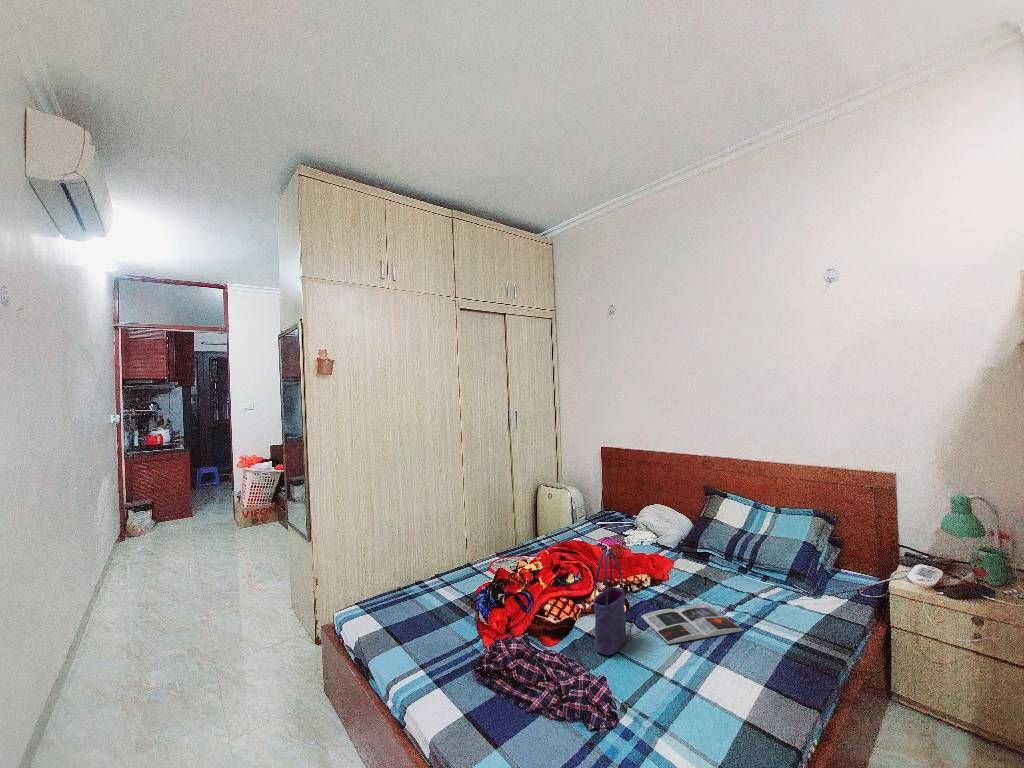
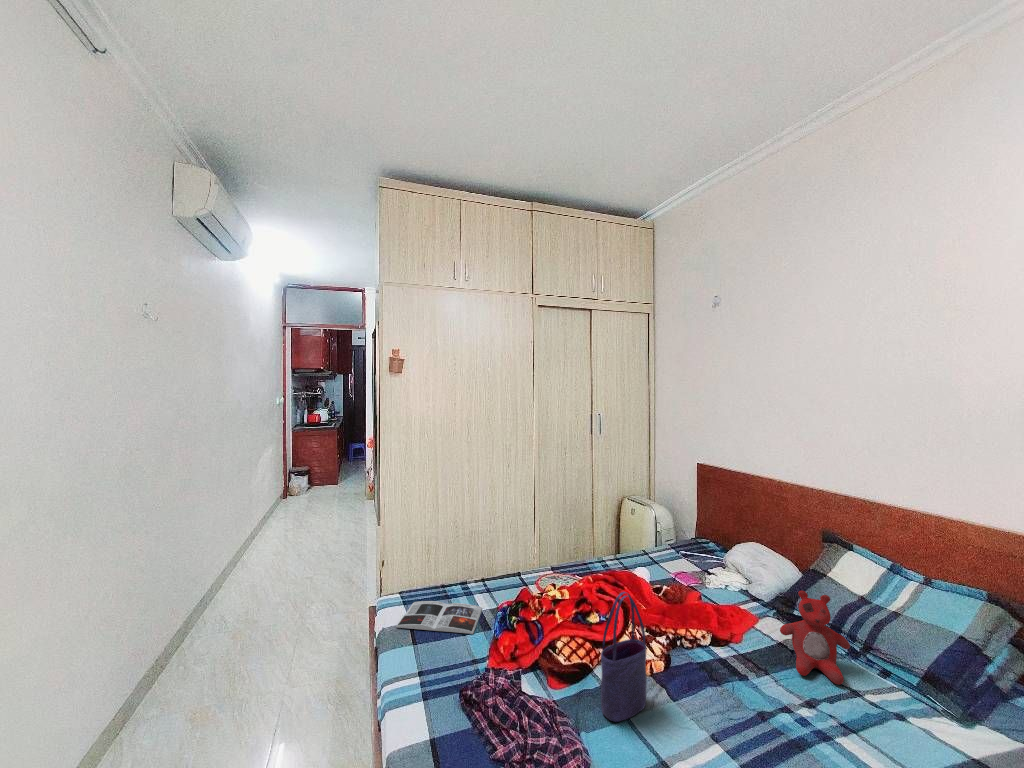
stuffed bear: none [698,529,745,592] -> present [780,591,850,685]
magazine: present [641,604,744,644] -> present [396,601,482,634]

